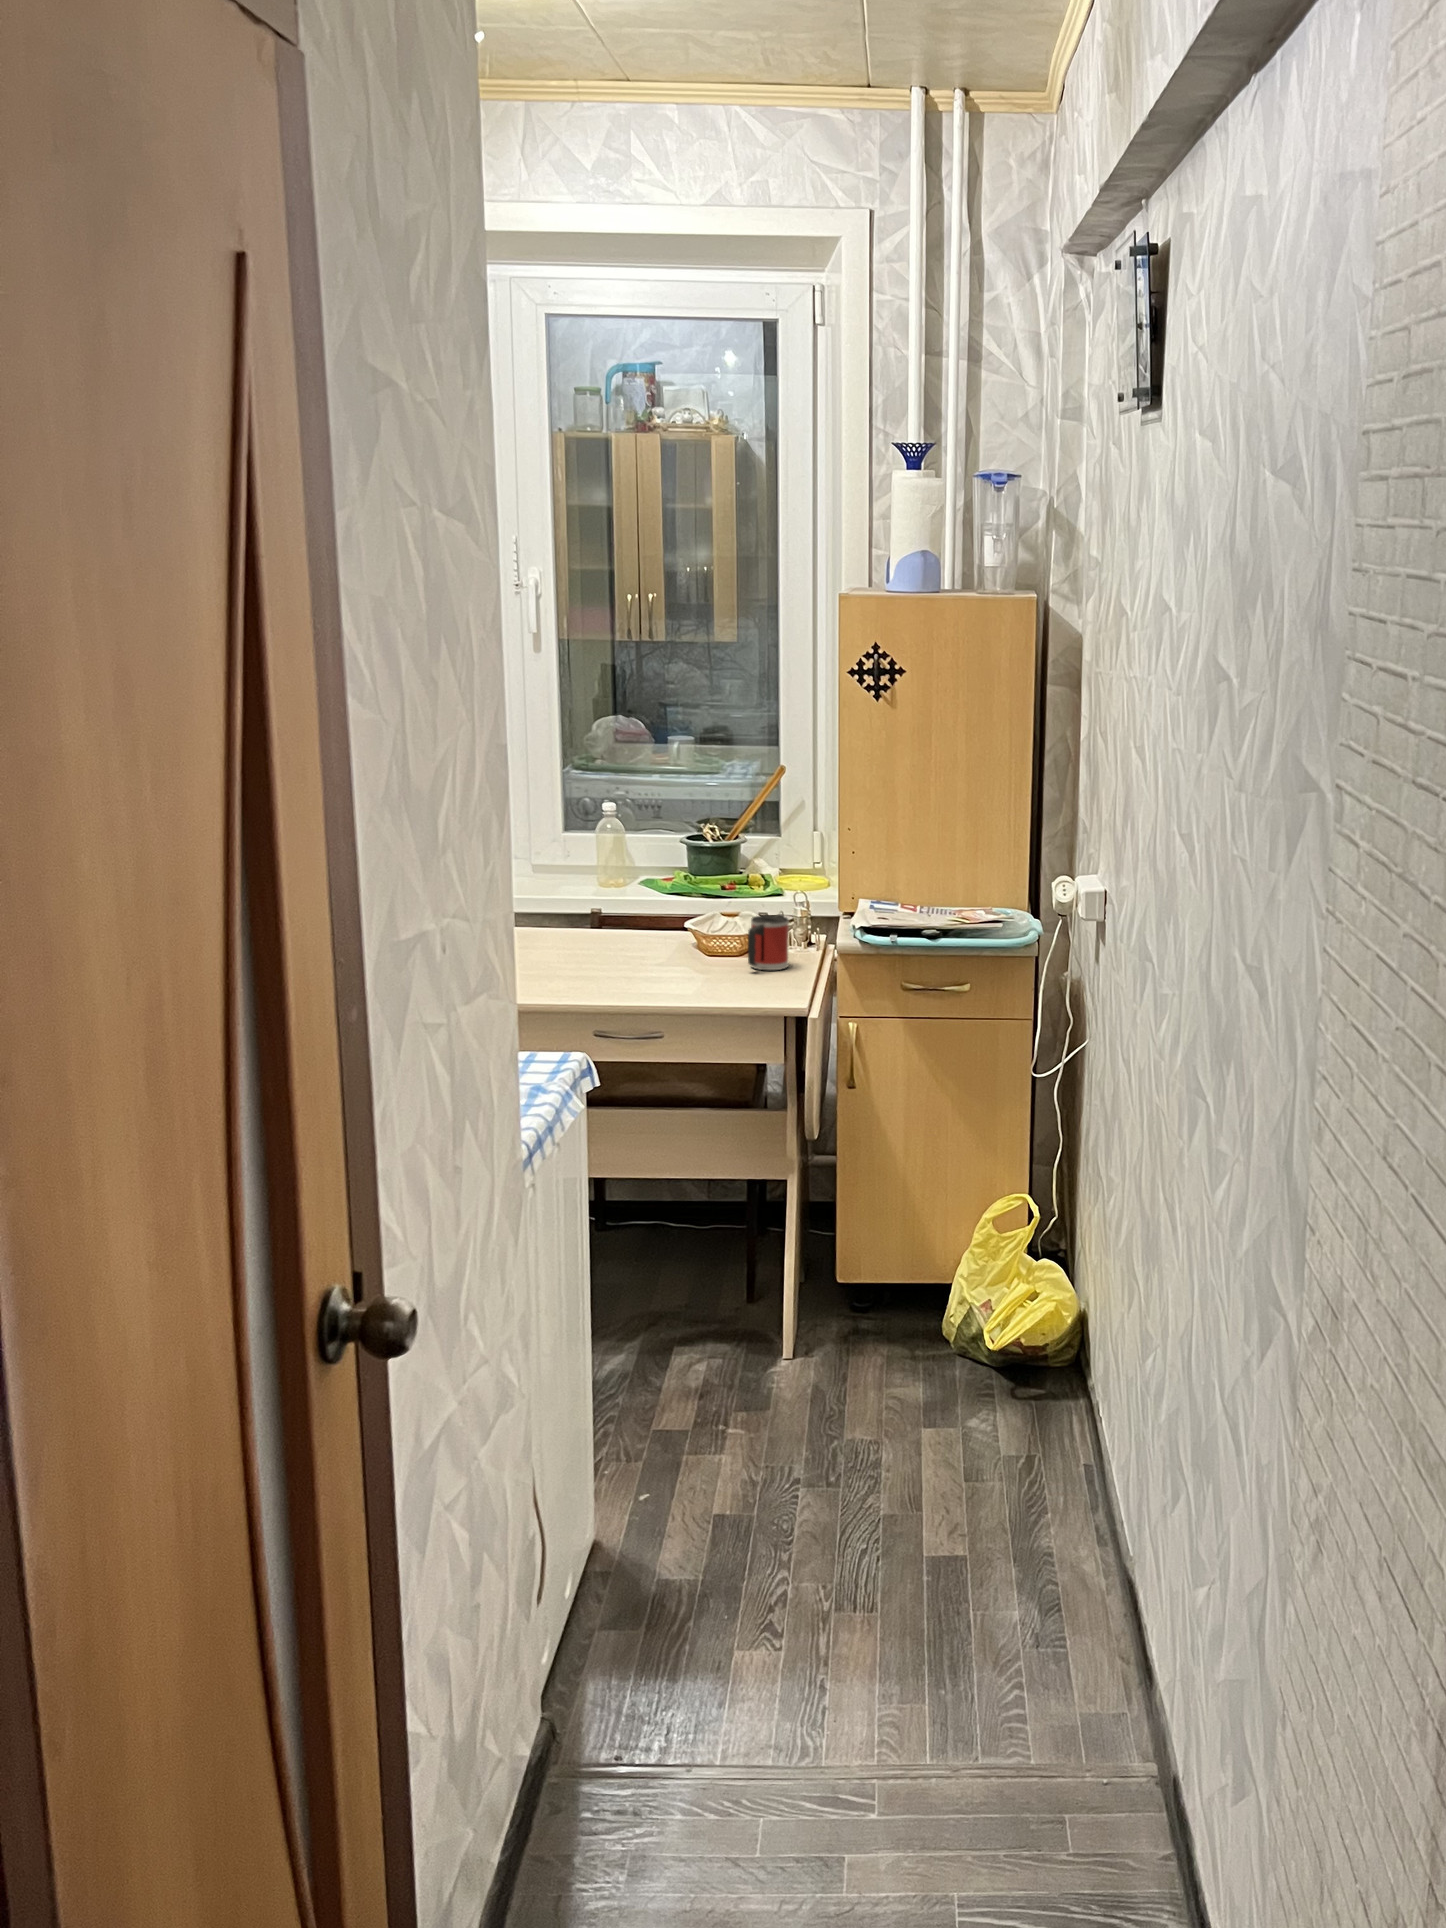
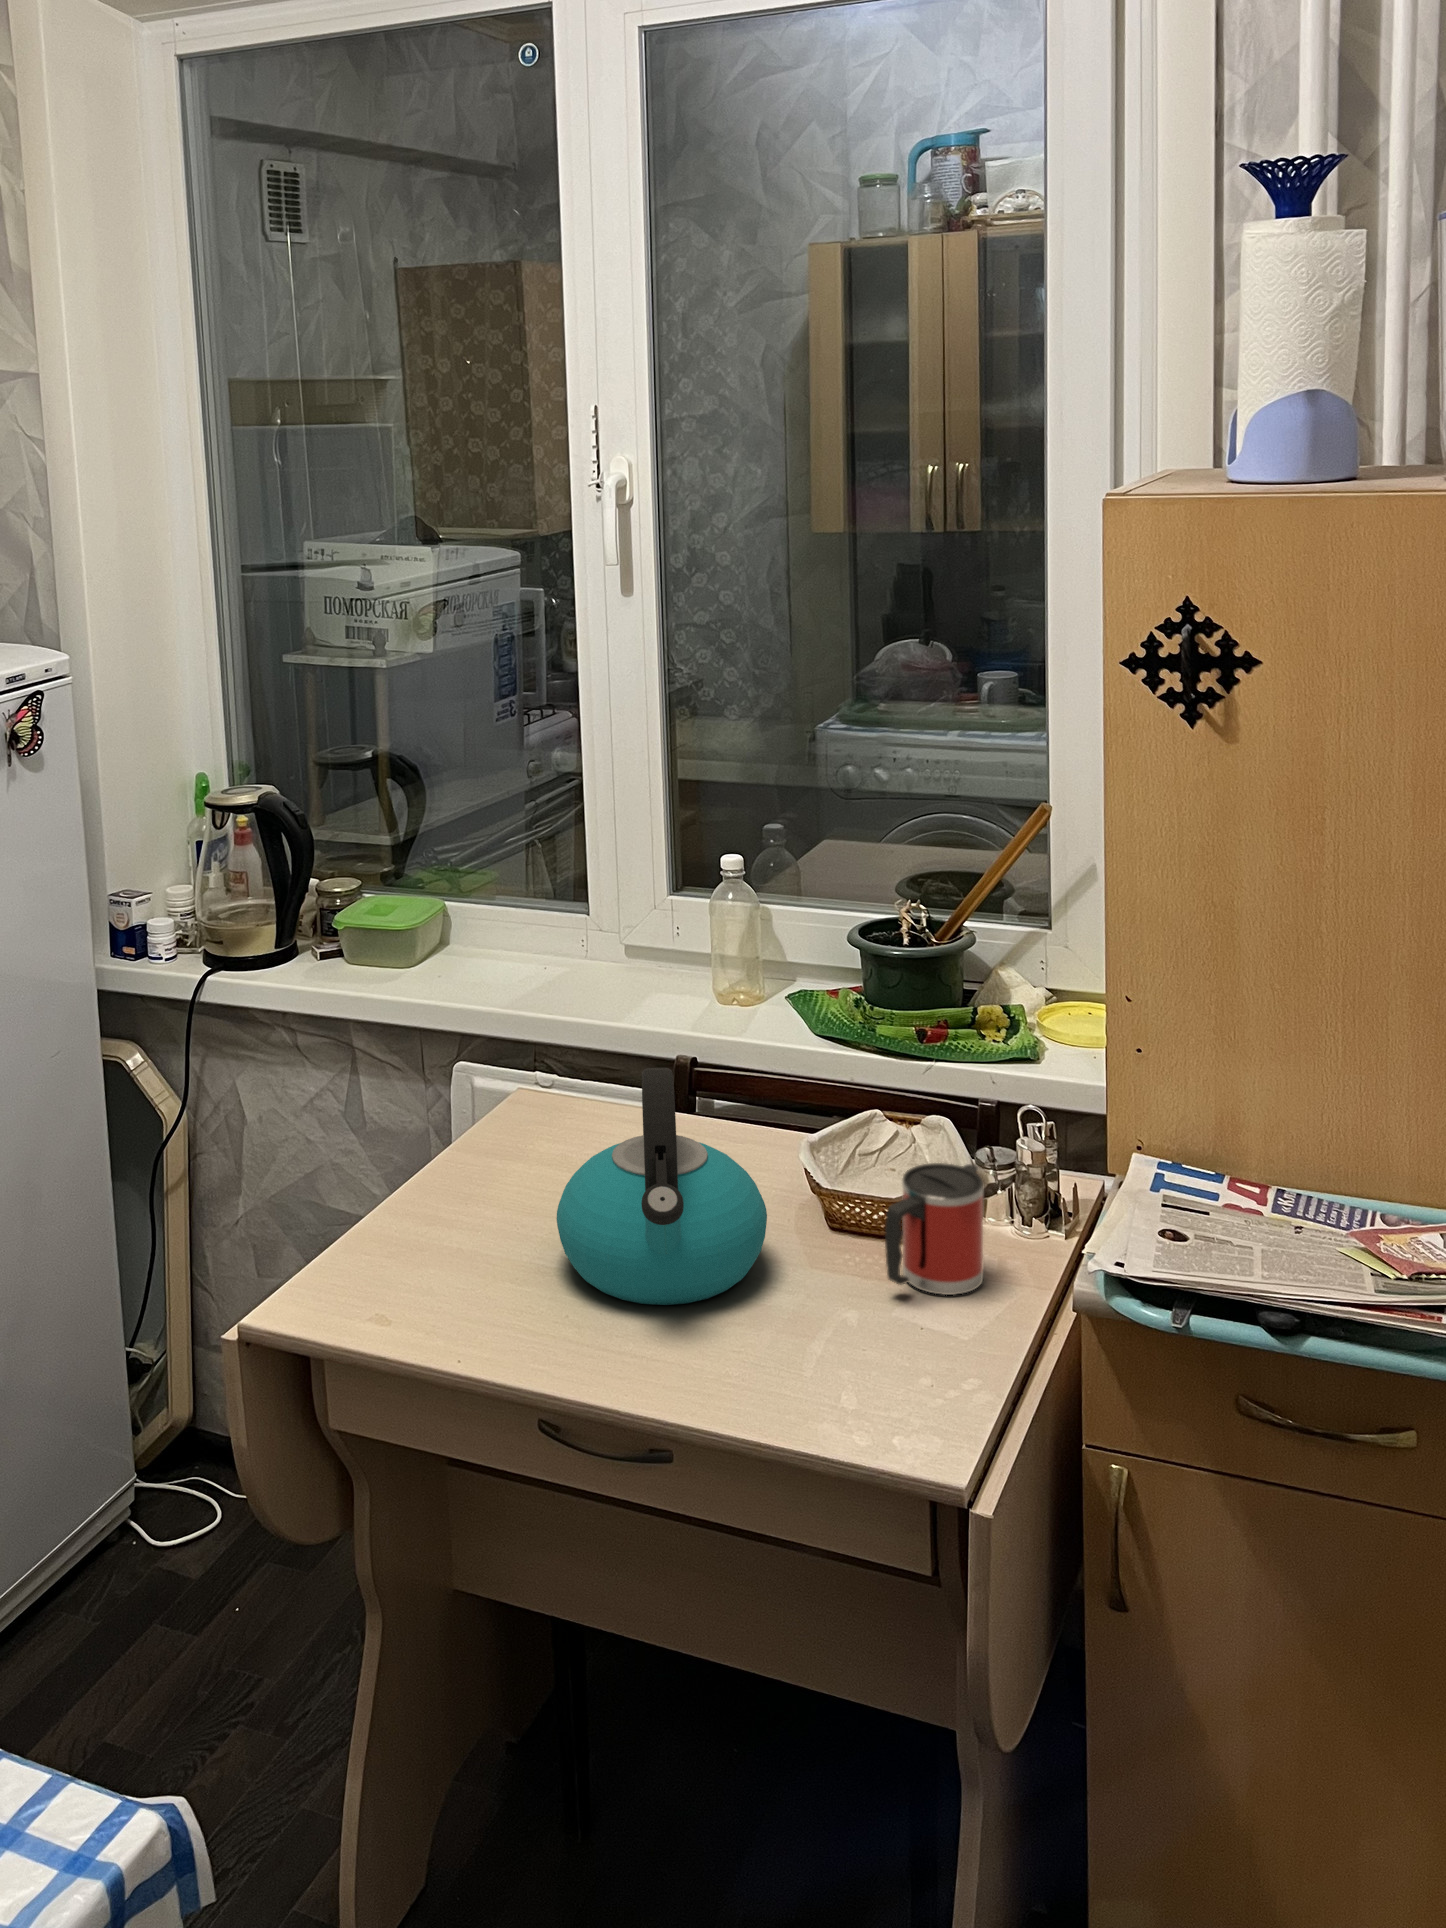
kettle: none [583,874,689,983] -> present [556,1068,767,1305]

